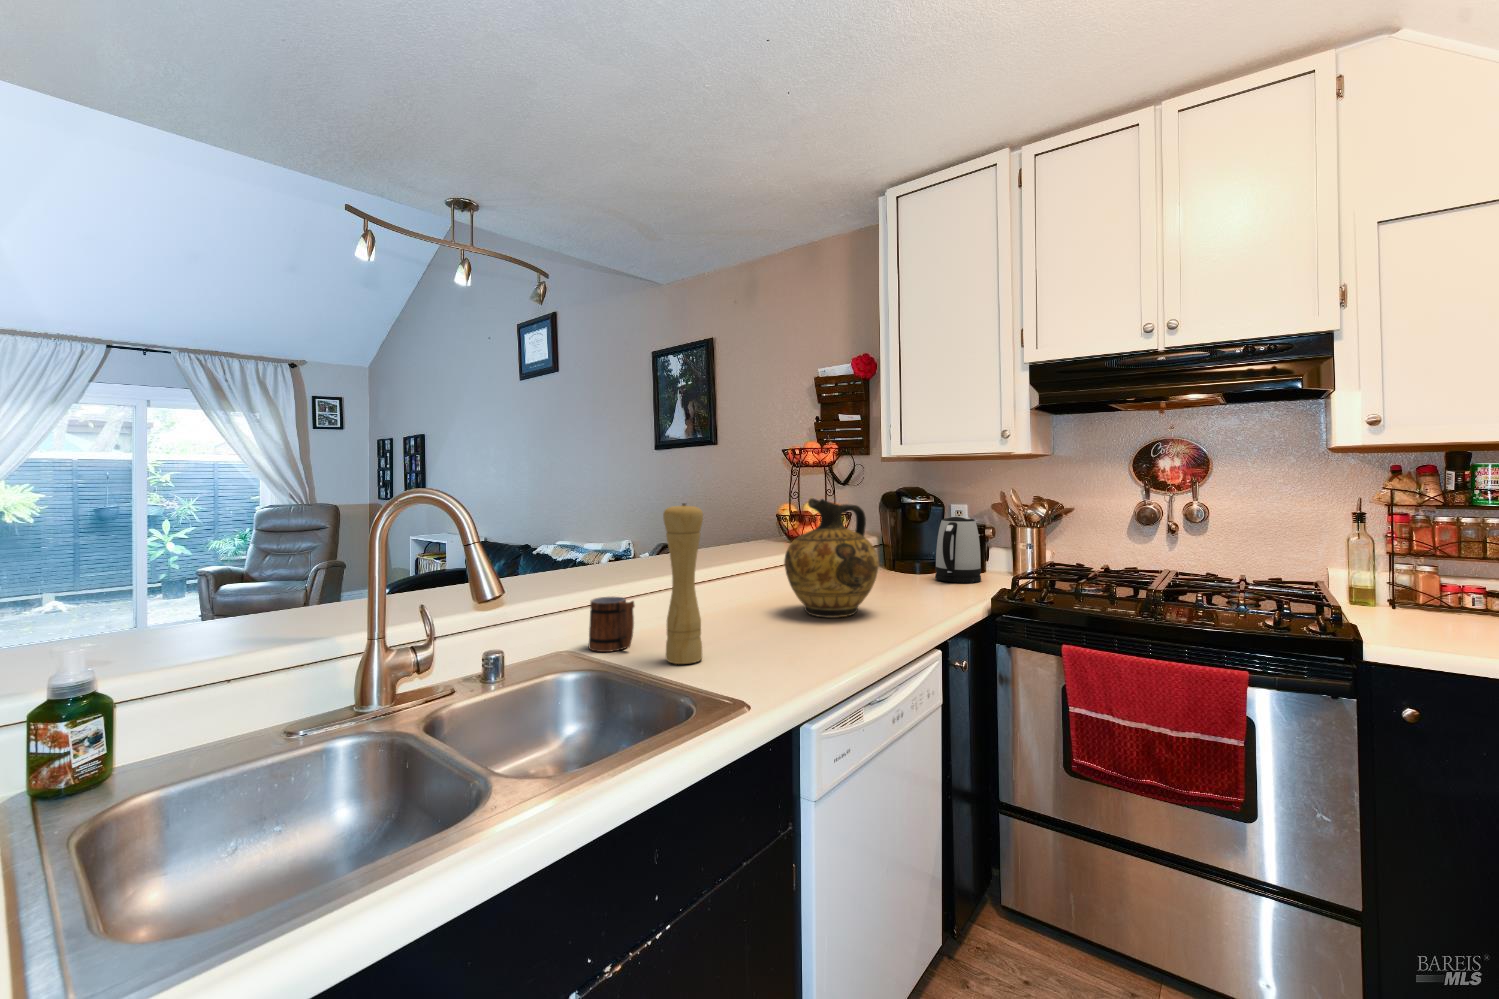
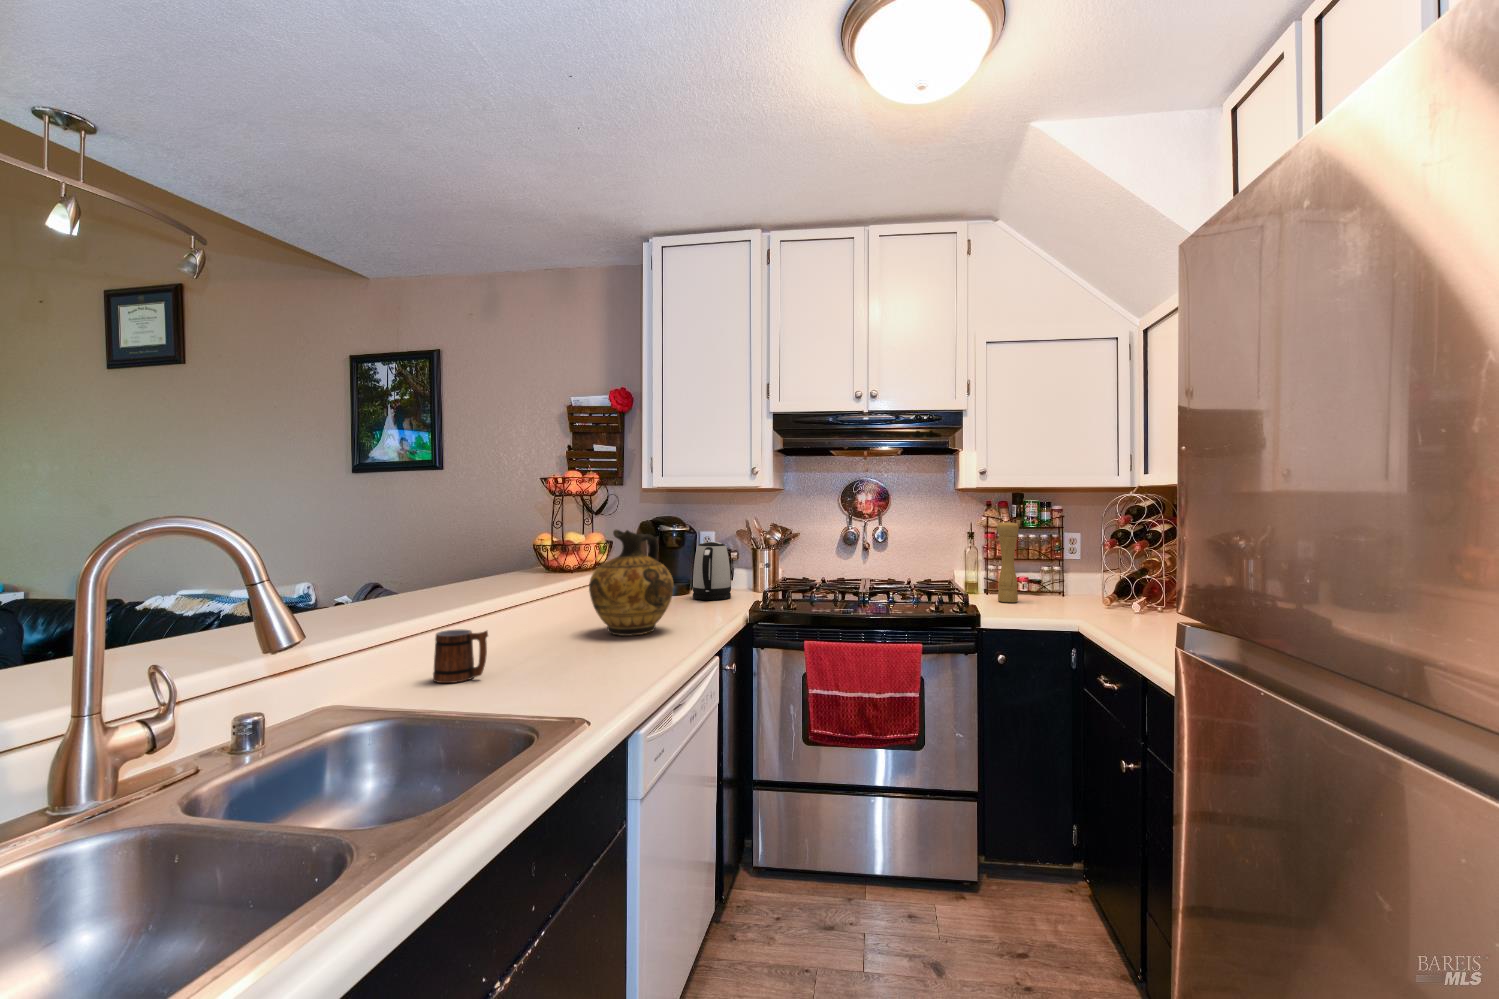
pepper mill: present [663,503,703,664] -> present [997,521,1019,602]

